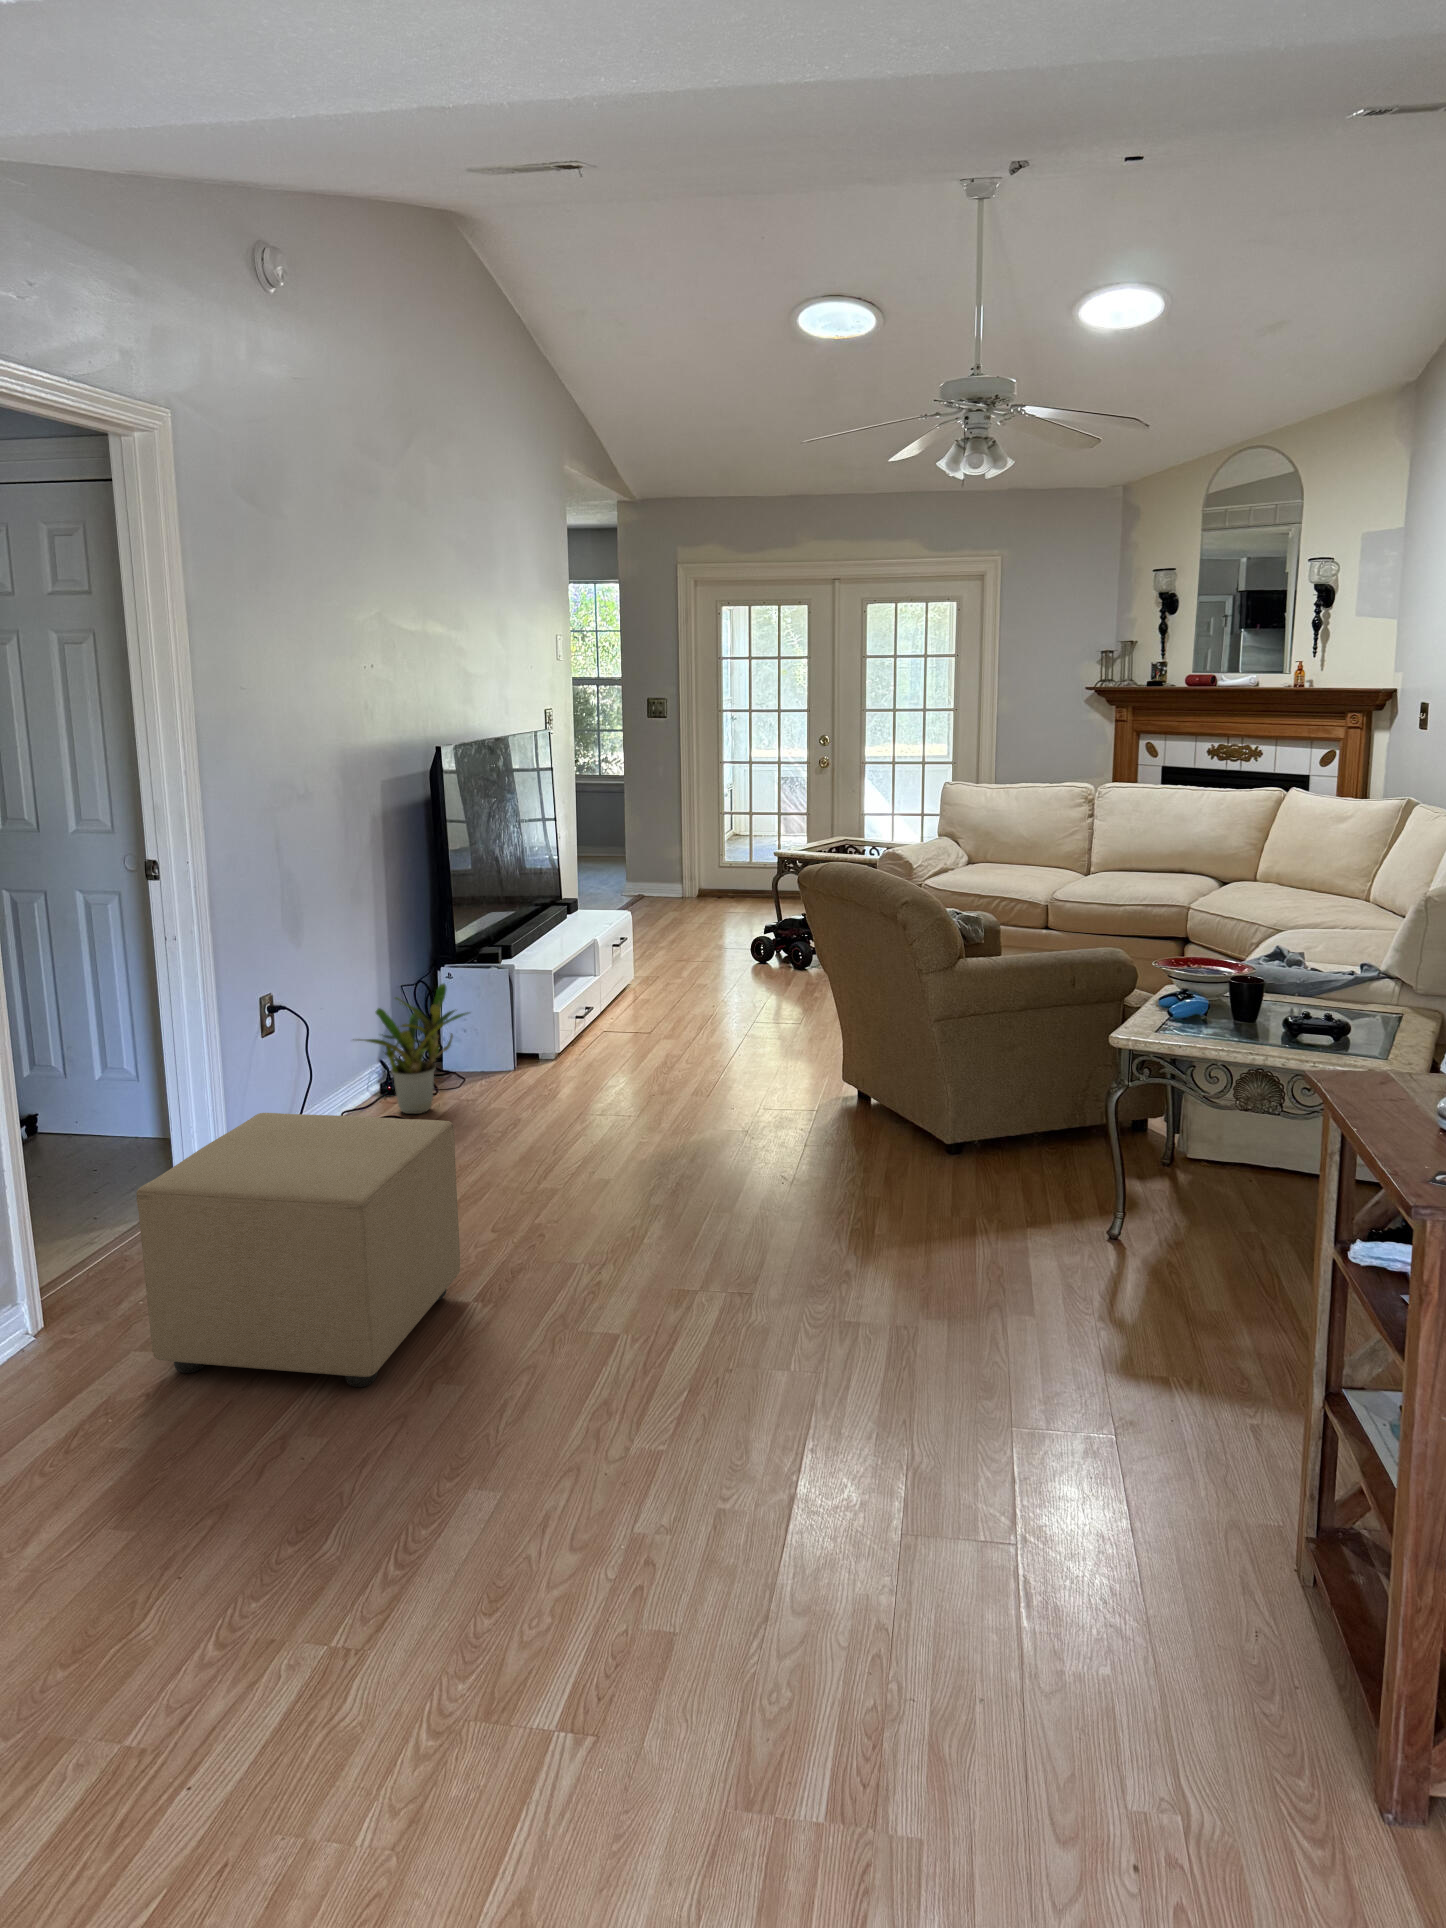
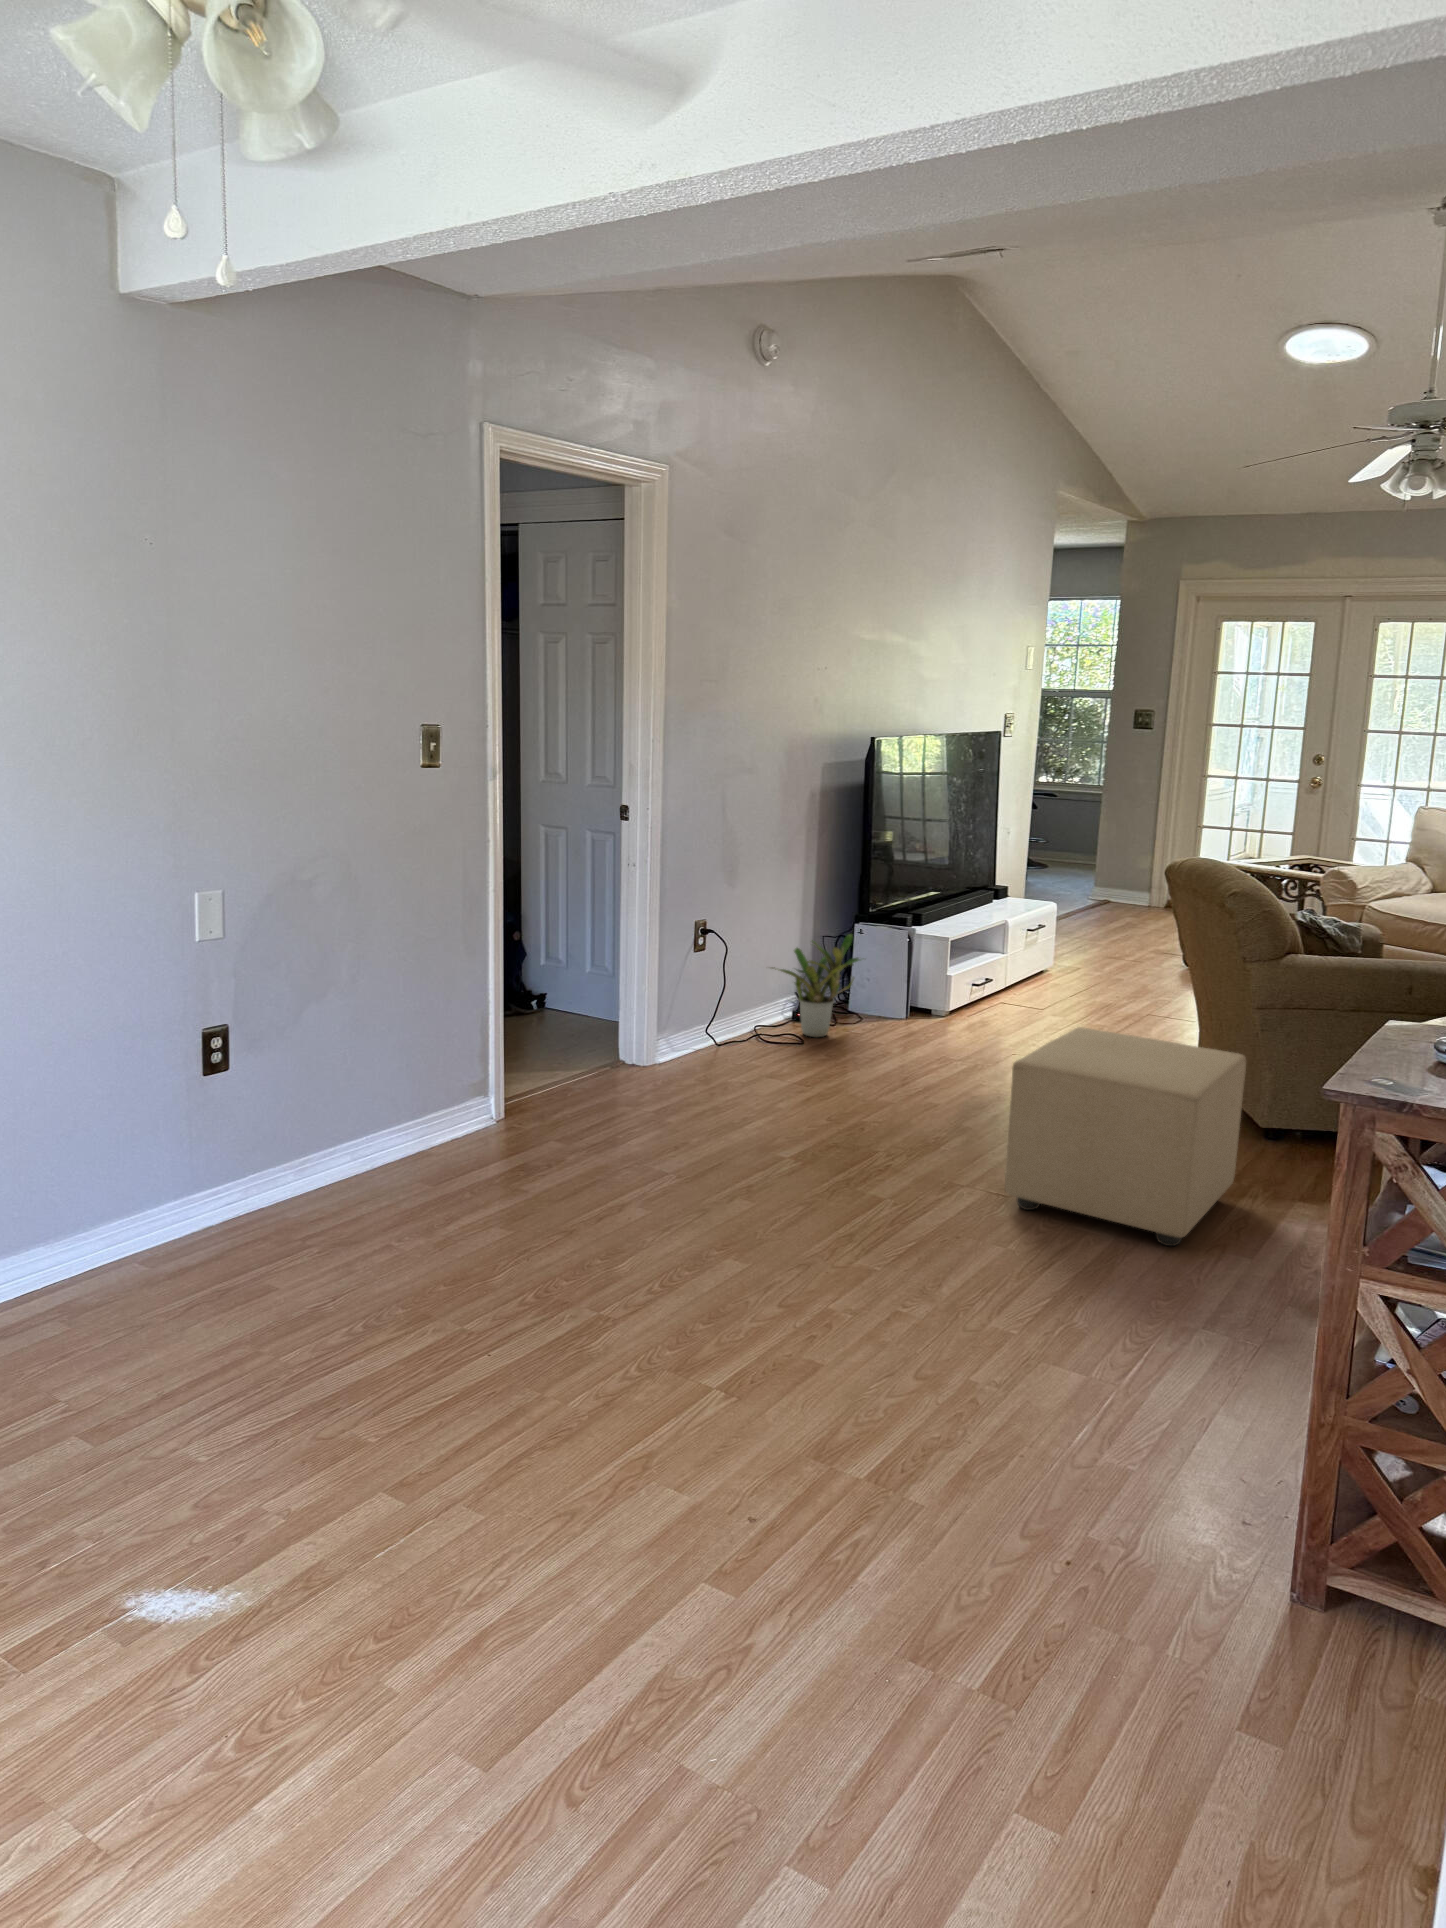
ottoman: present [136,1113,460,1387] -> present [1005,1027,1246,1246]

